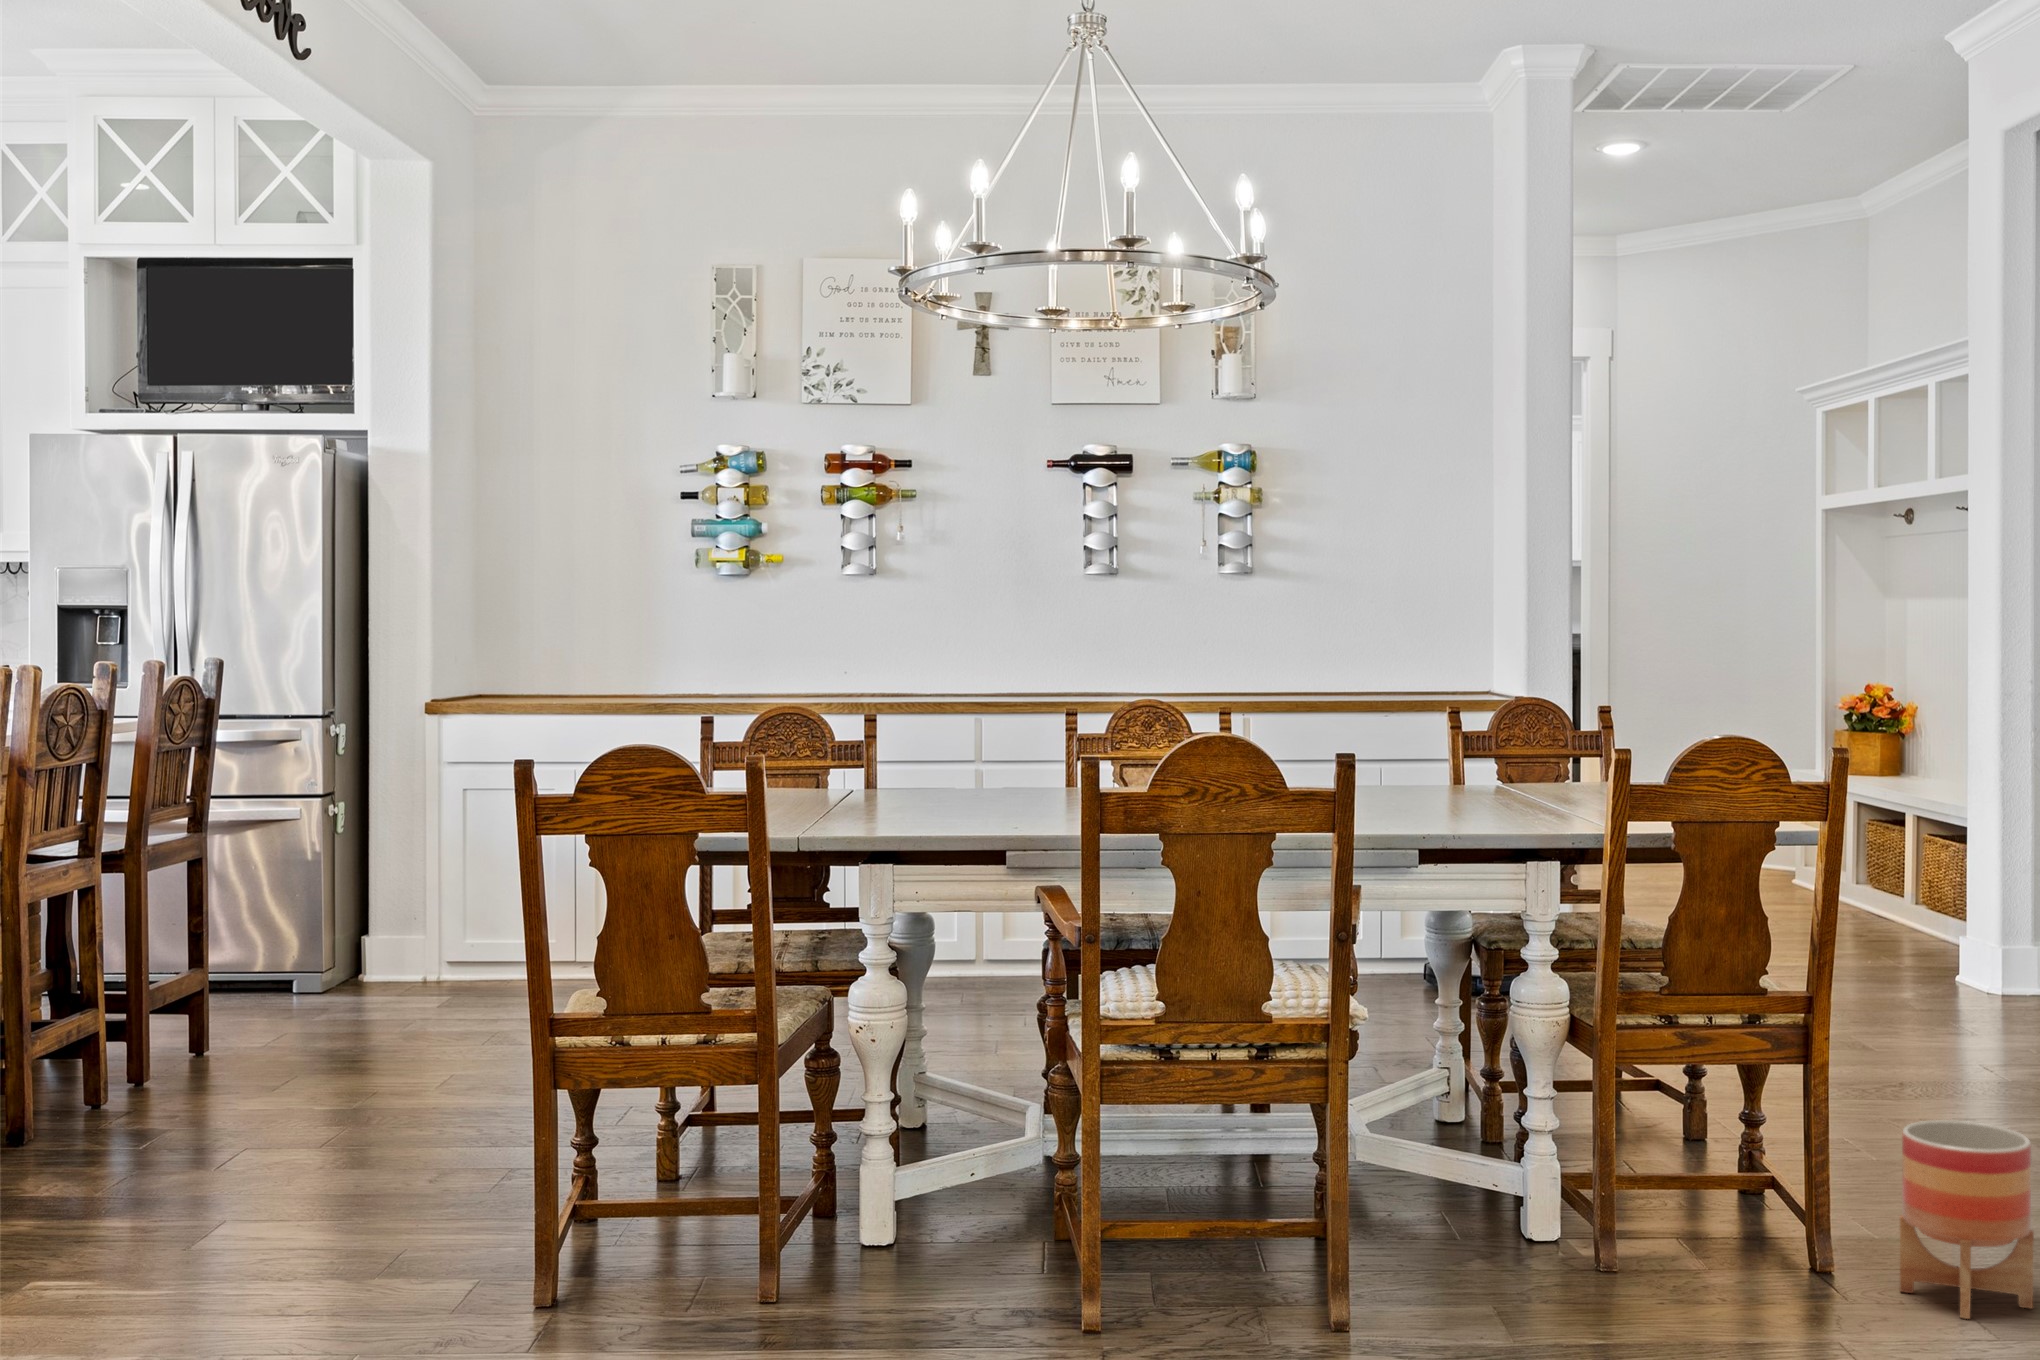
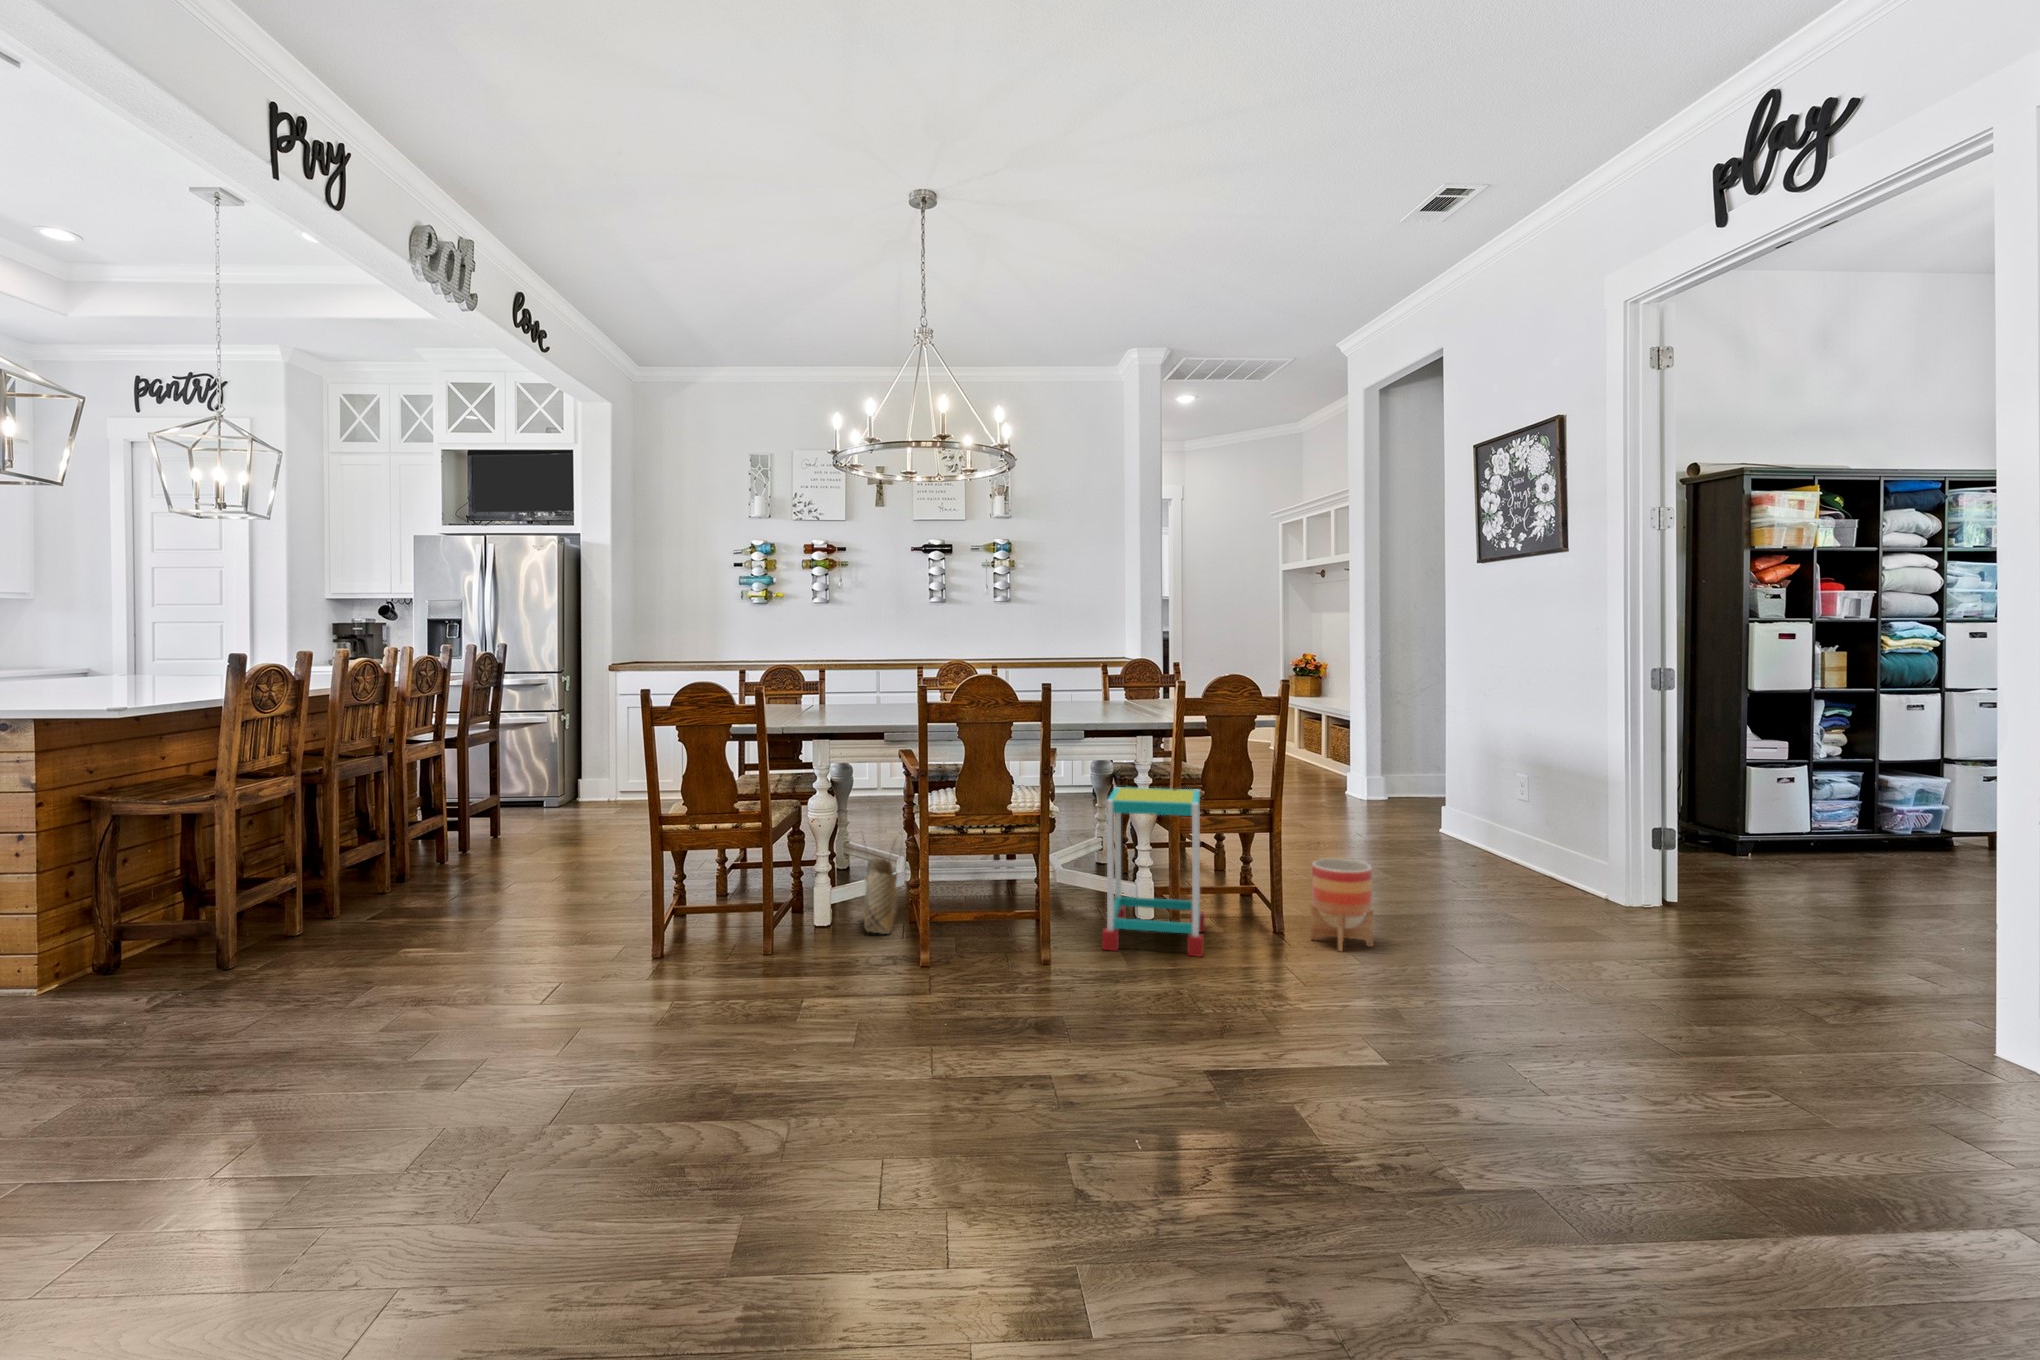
side table: none [1463,966,1677,1329] -> present [1102,787,1205,957]
woven basket: none [954,1052,1042,1270] -> present [863,838,897,934]

